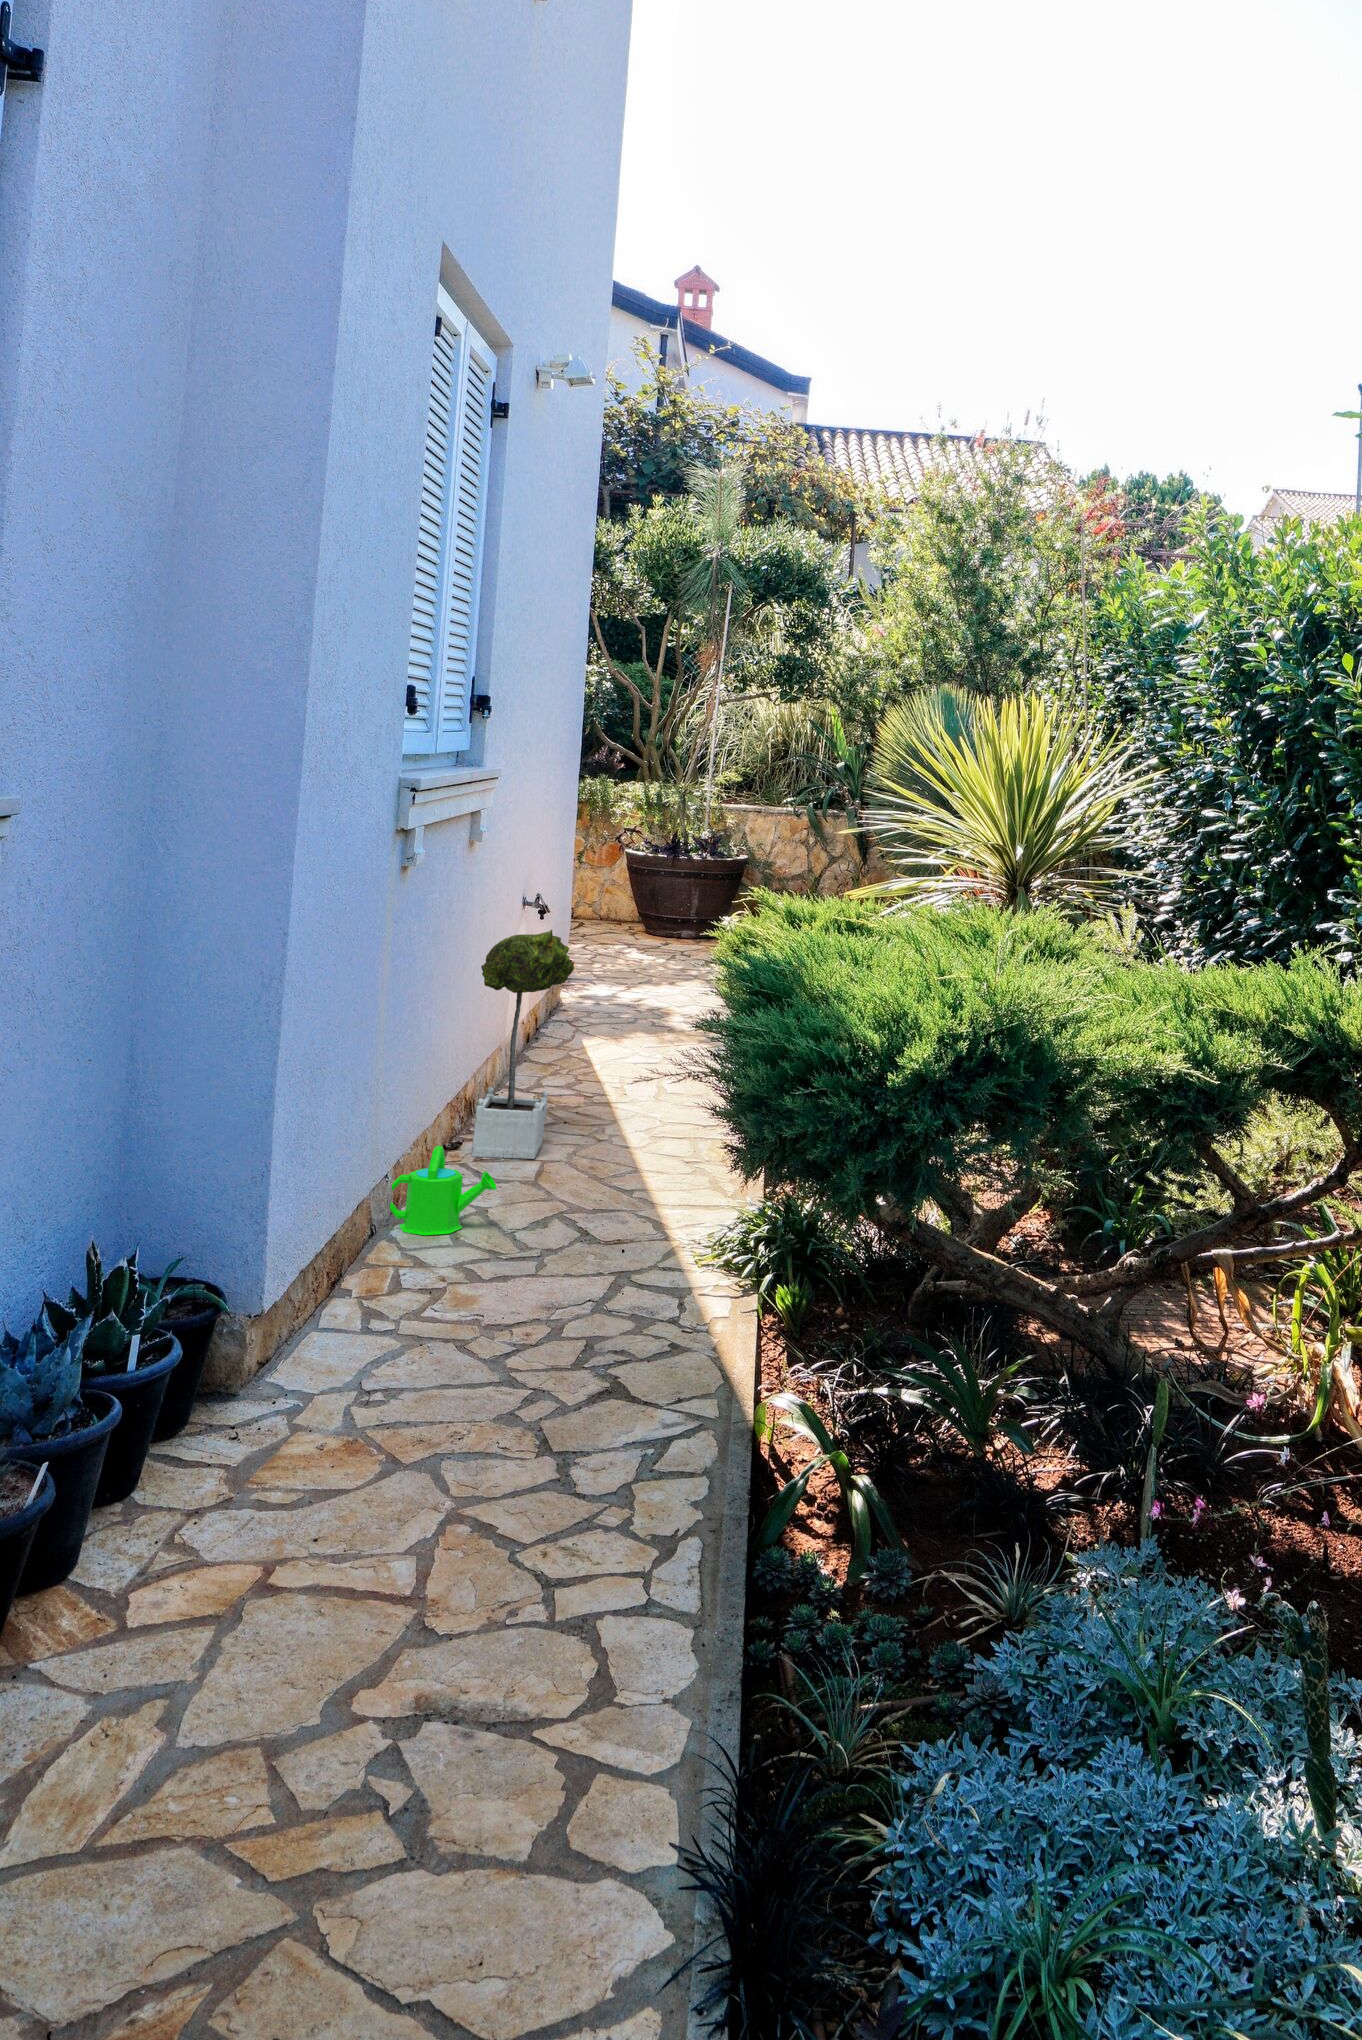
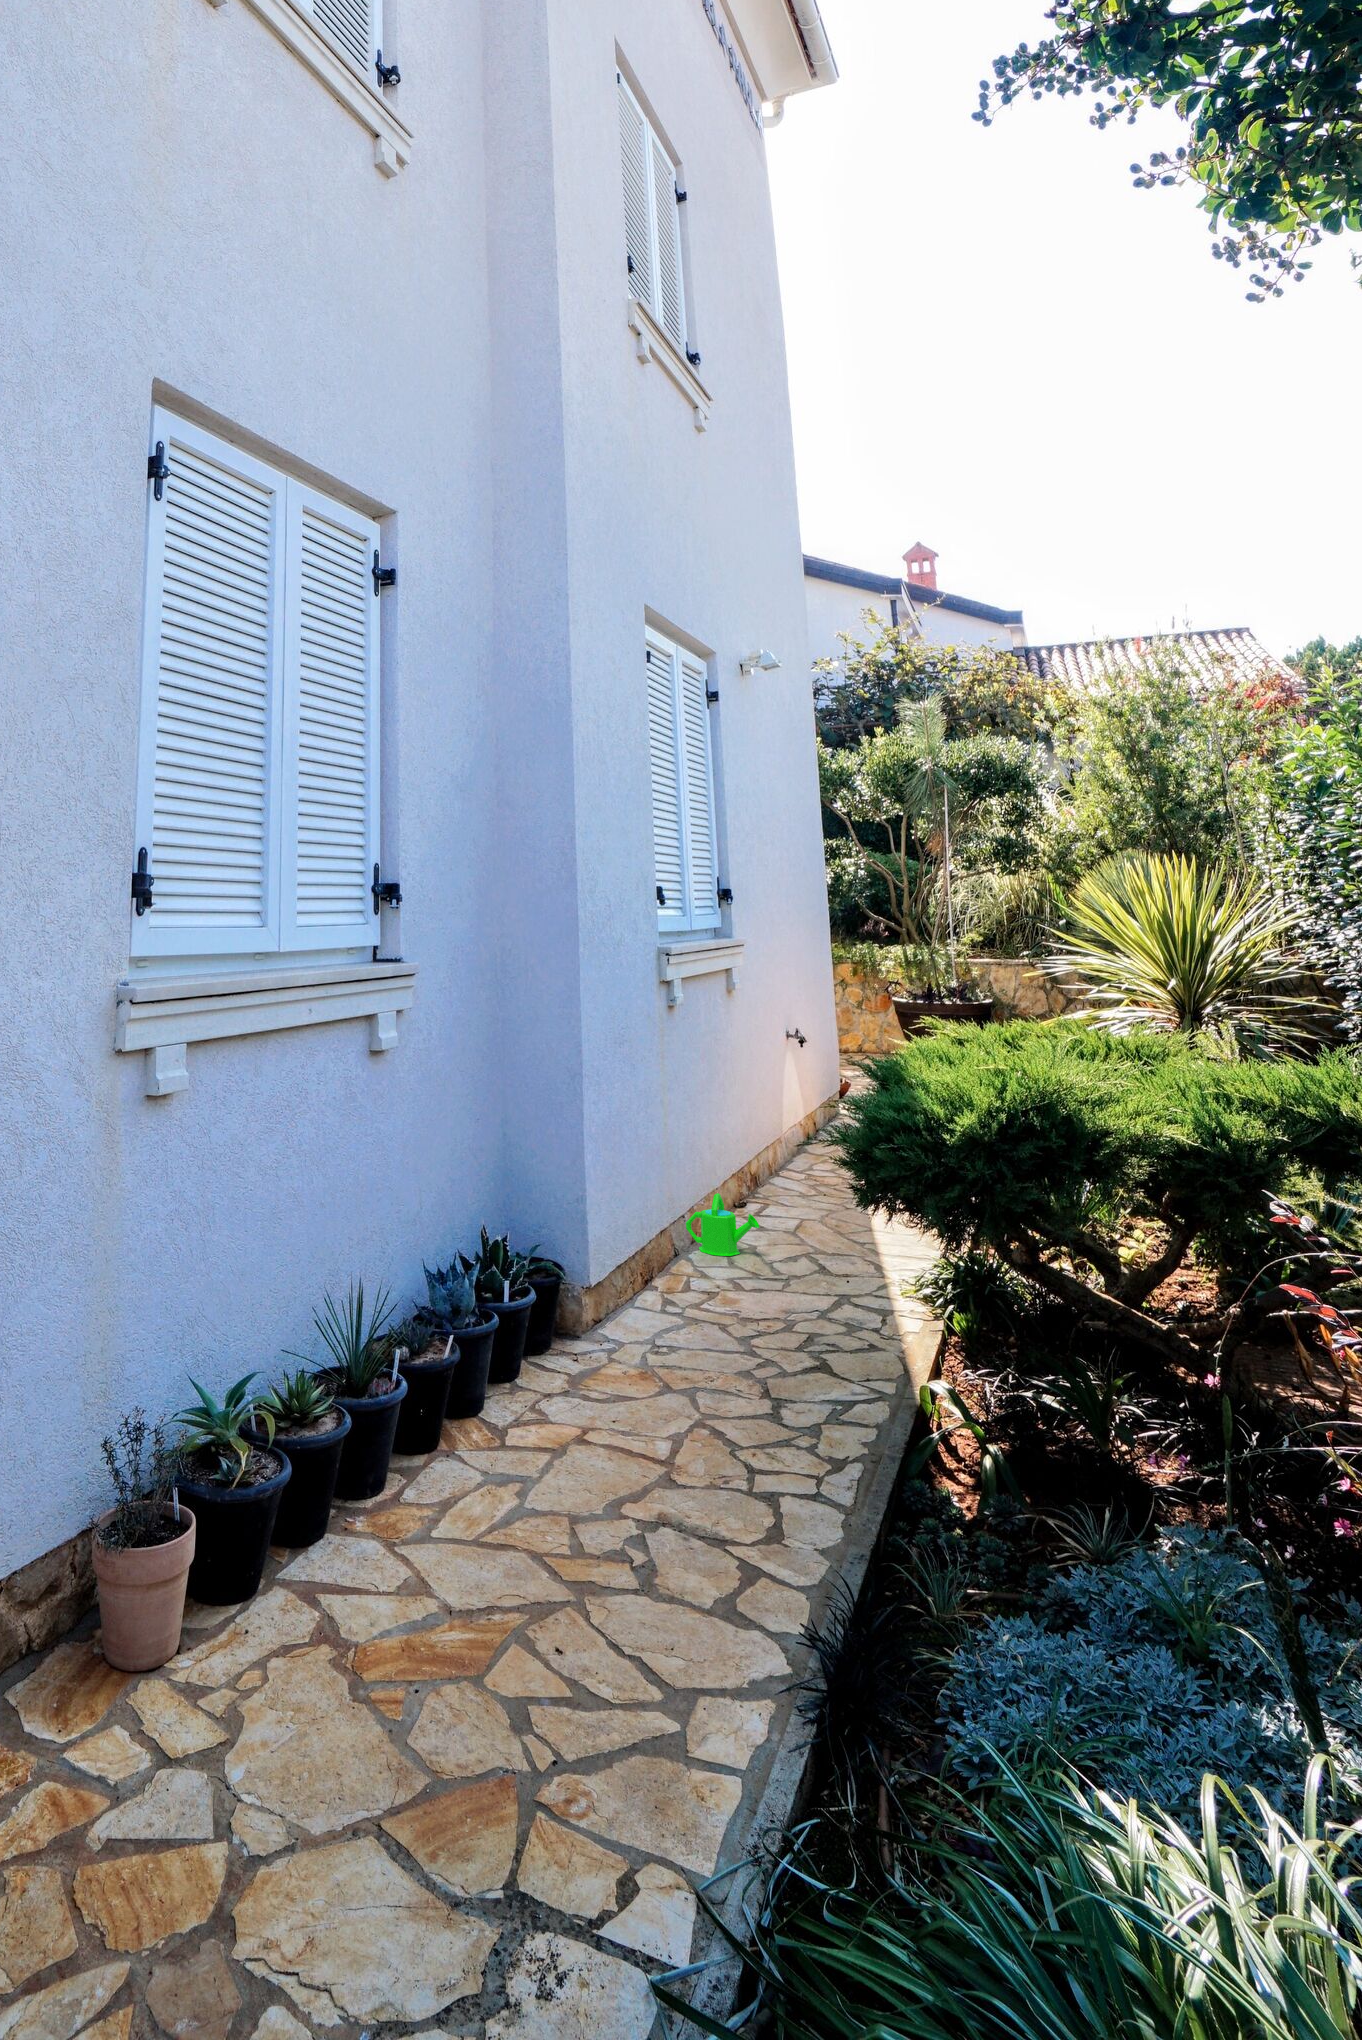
potted tree: present [472,929,574,1159] -> none [745,1047,810,1216]

